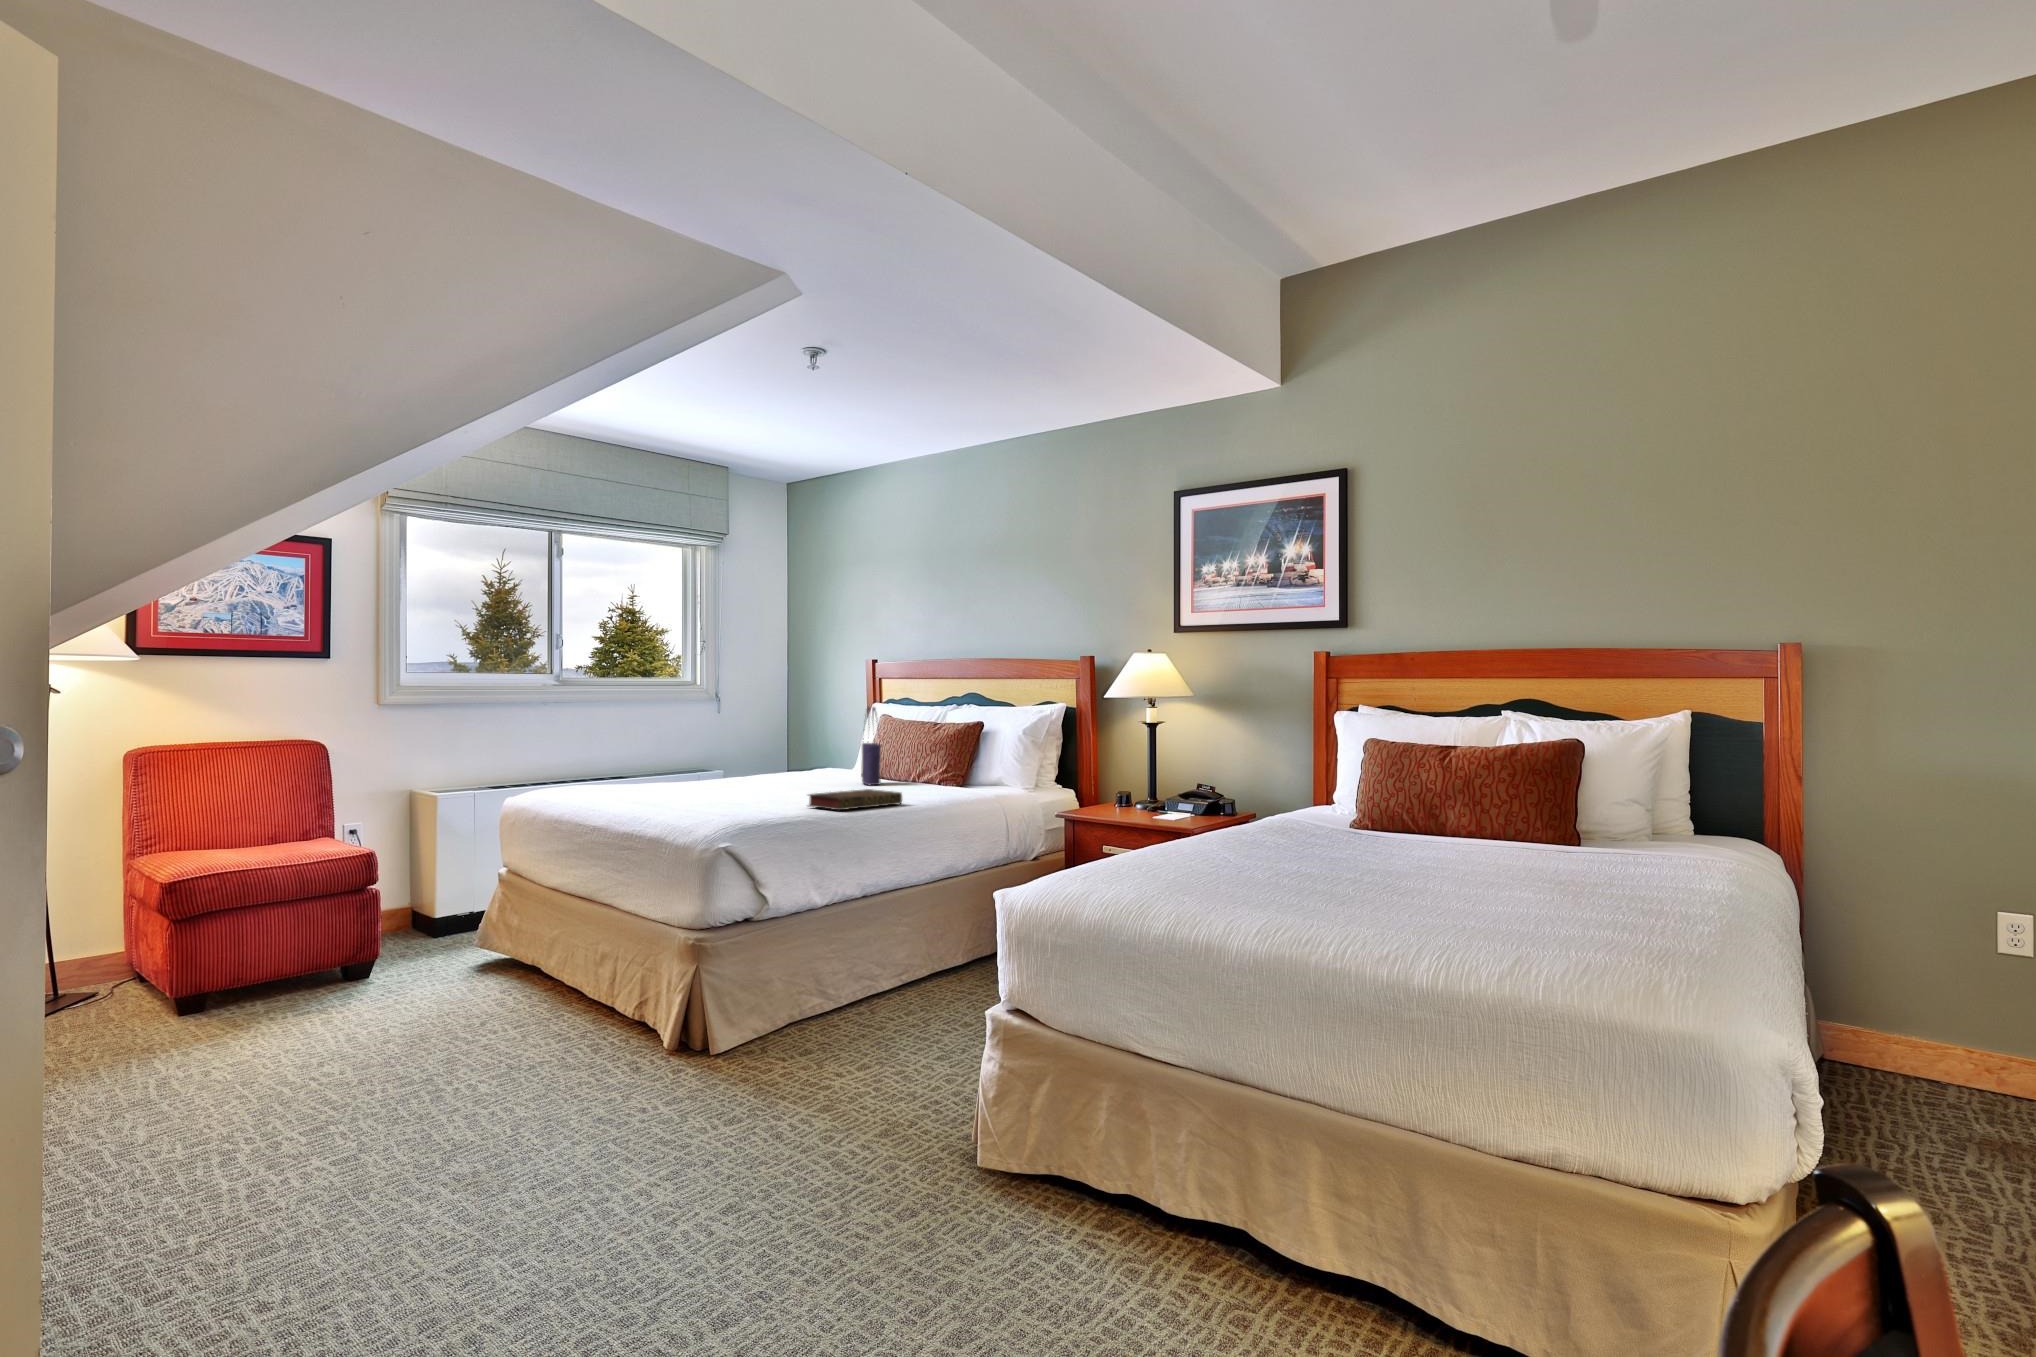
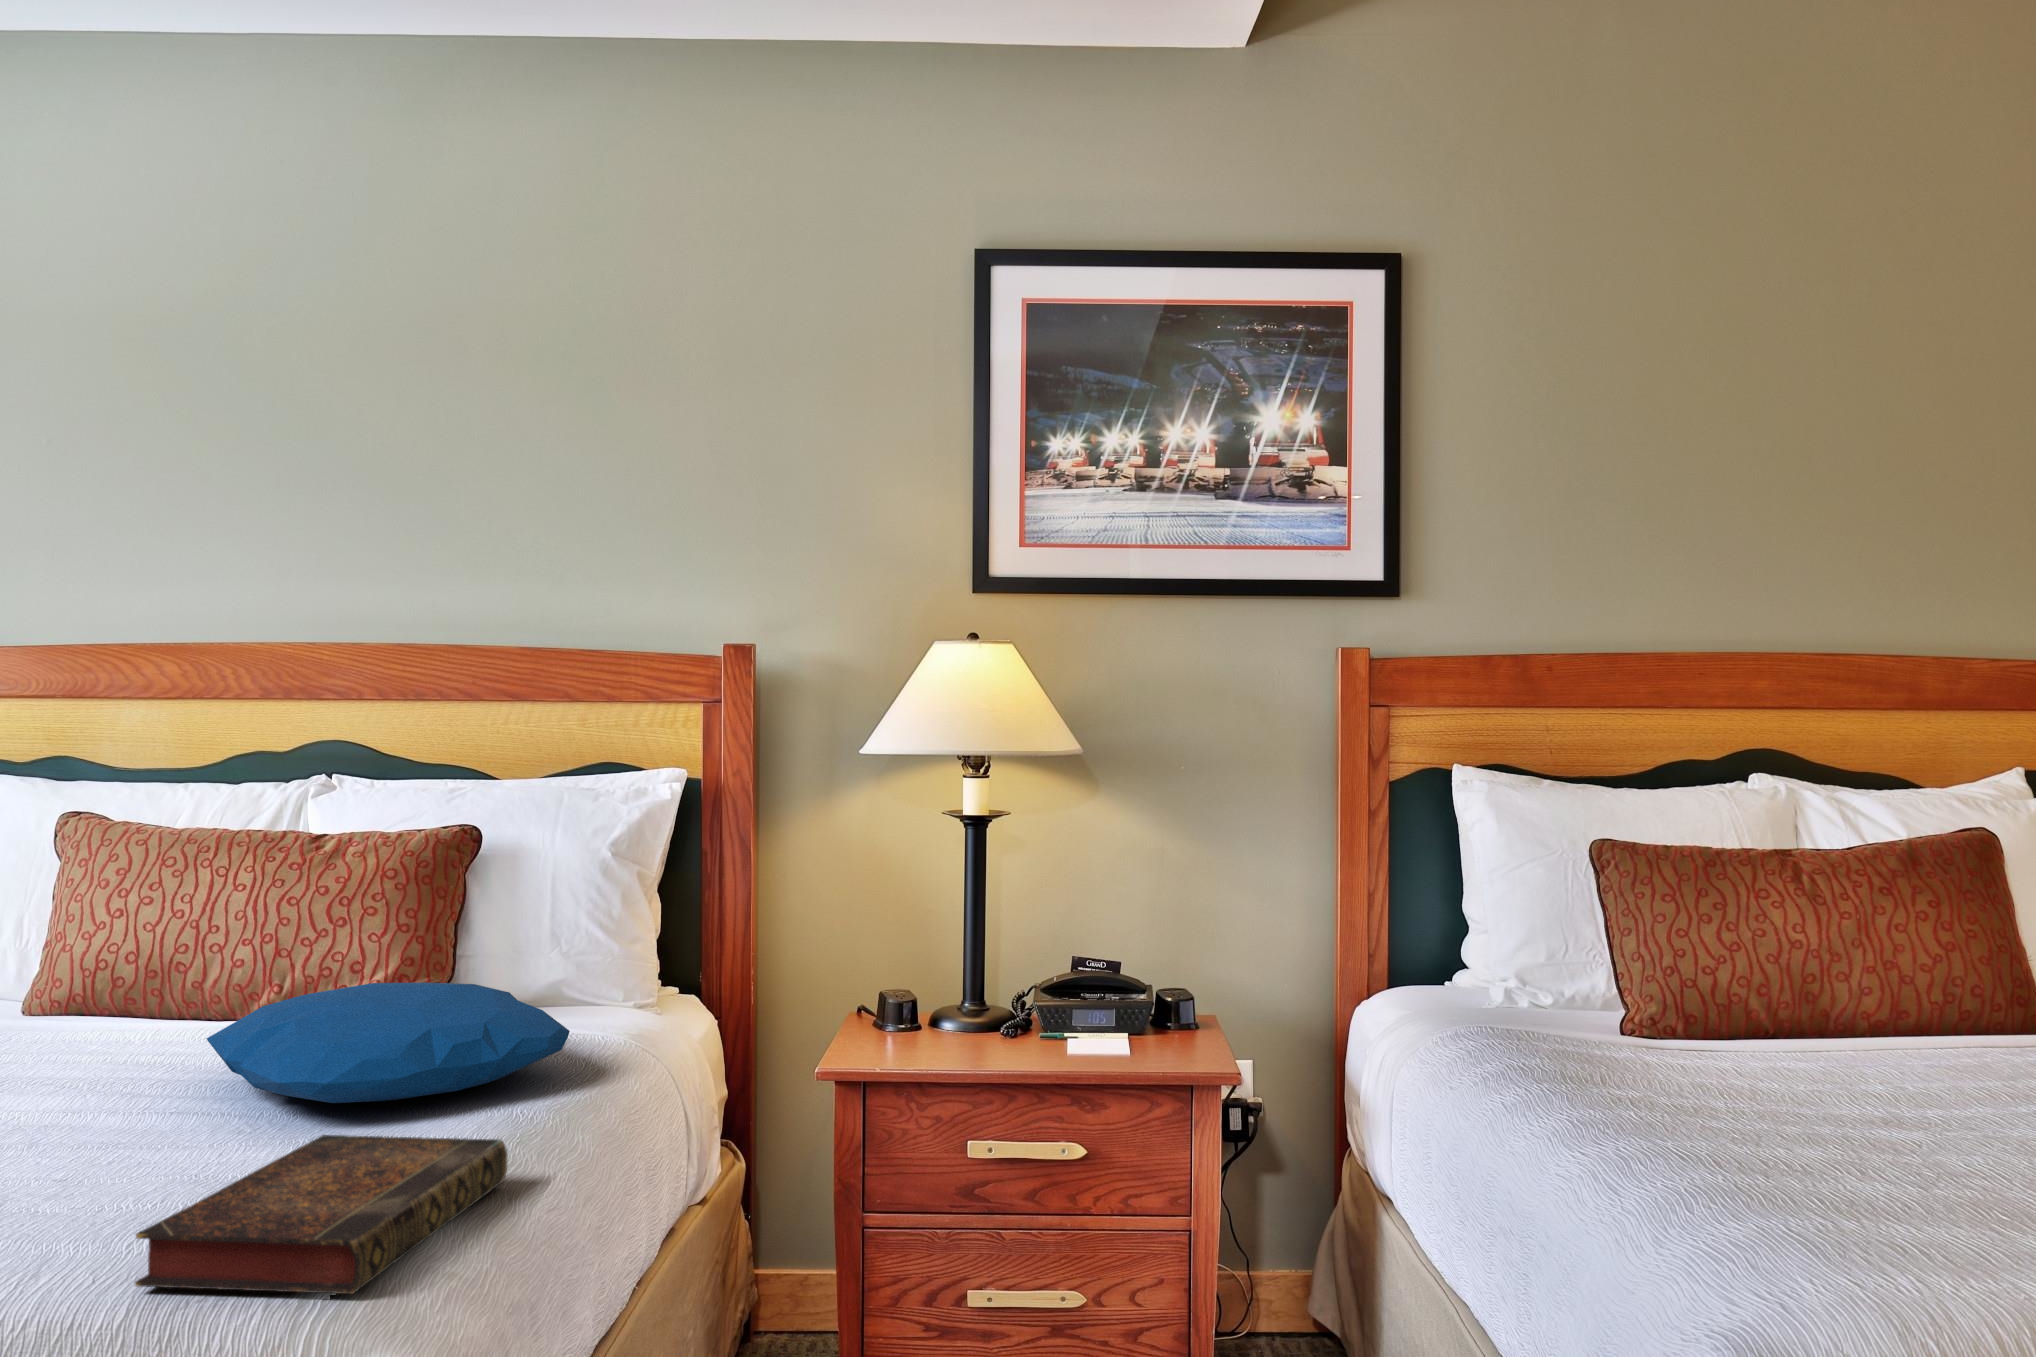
tote bag: present [862,707,881,785] -> none [61,796,155,1063]
pillow: none [876,765,966,793] -> present [207,982,570,1103]

